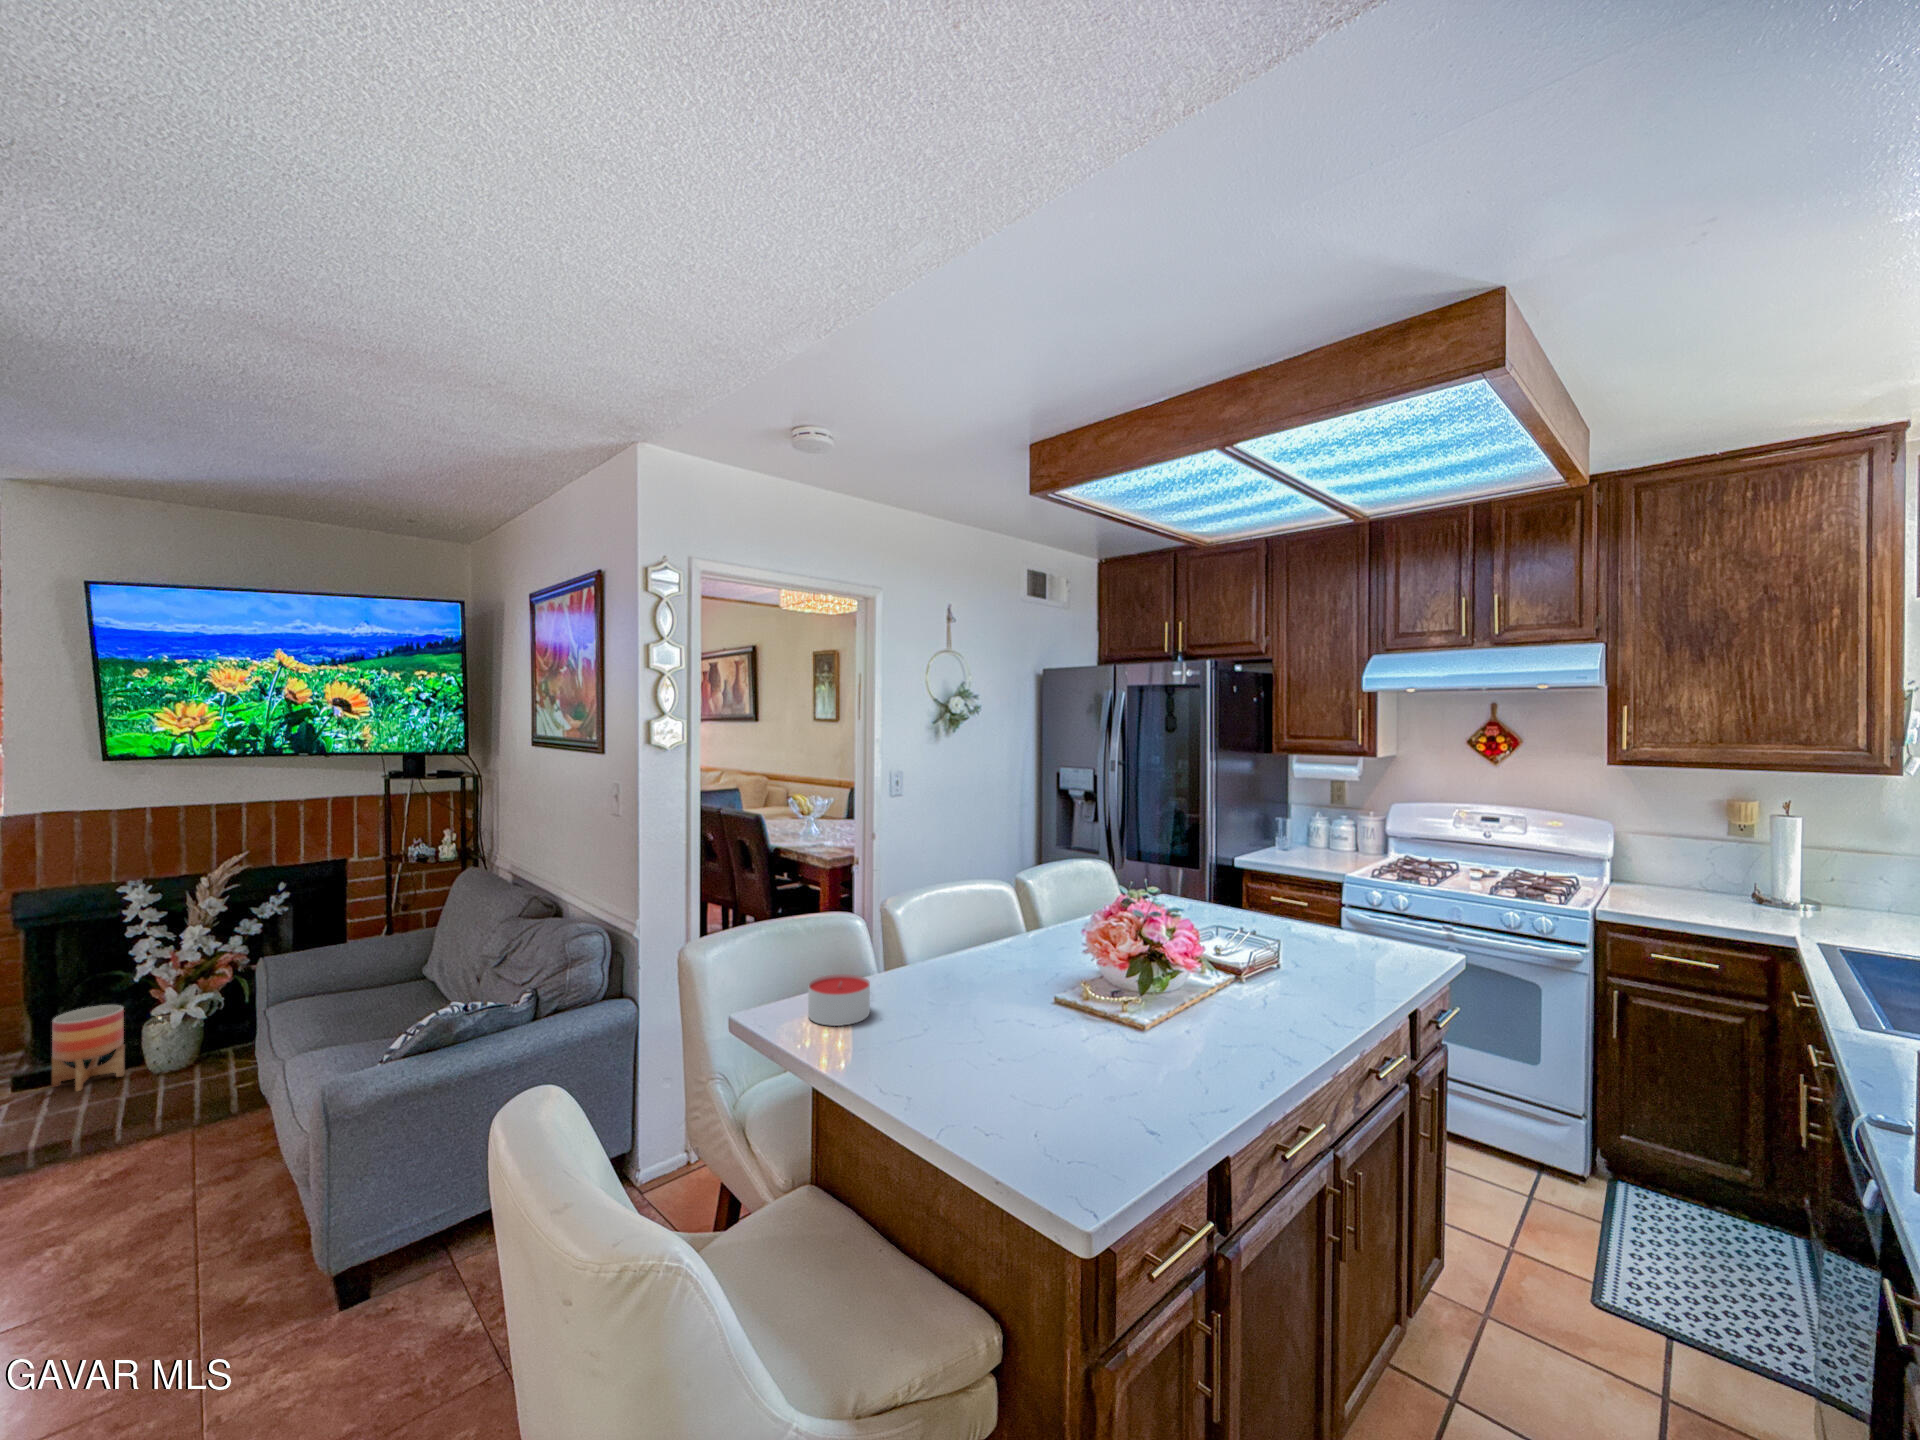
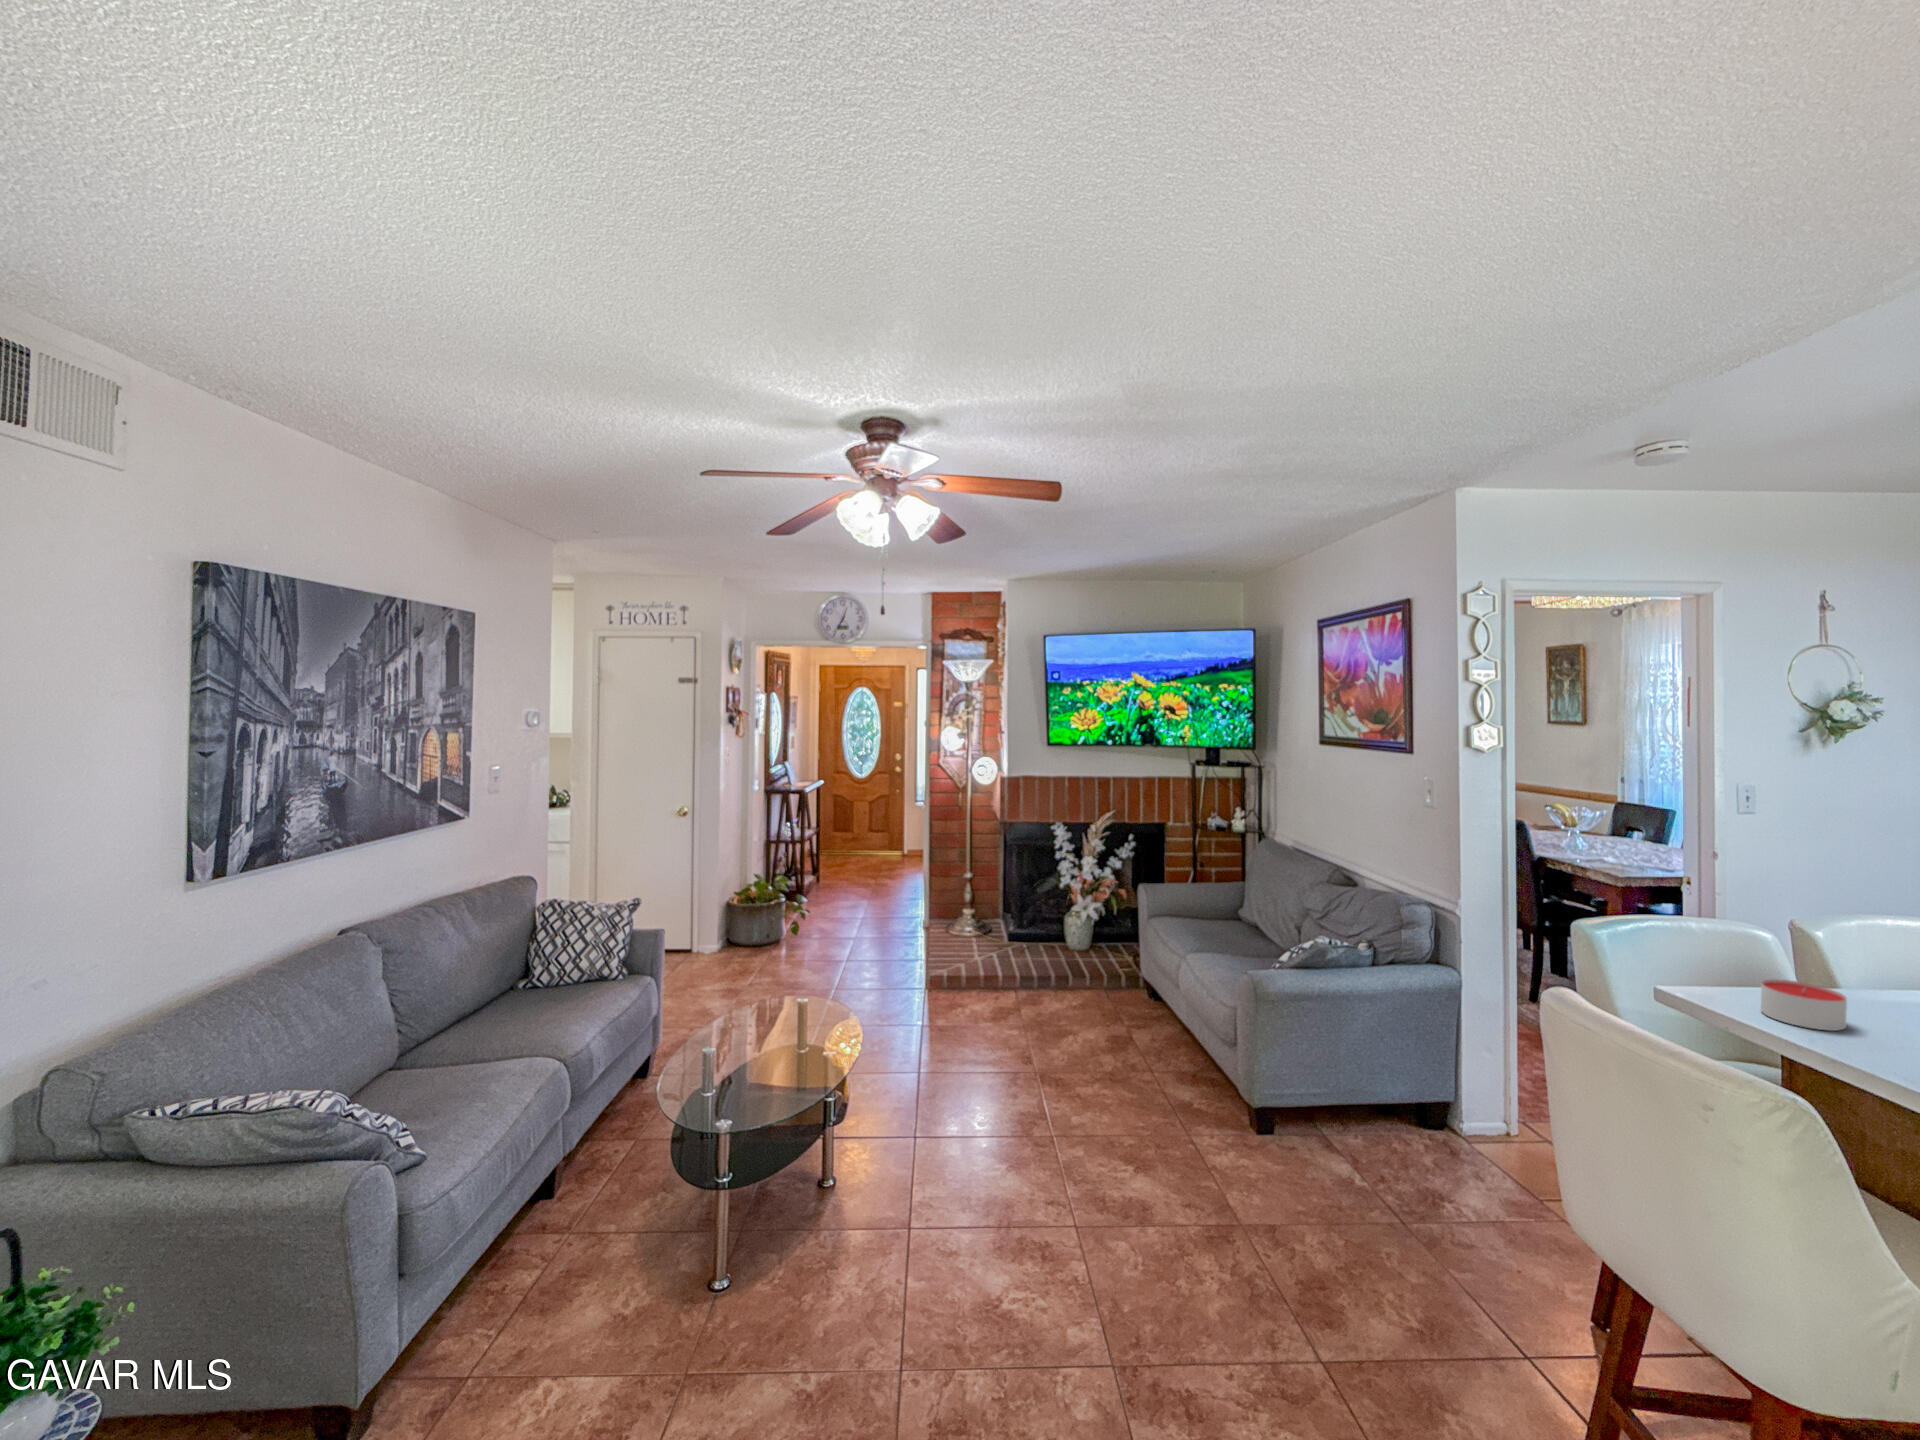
planter: present [52,1005,124,1091] -> none [1028,900,1059,950]

